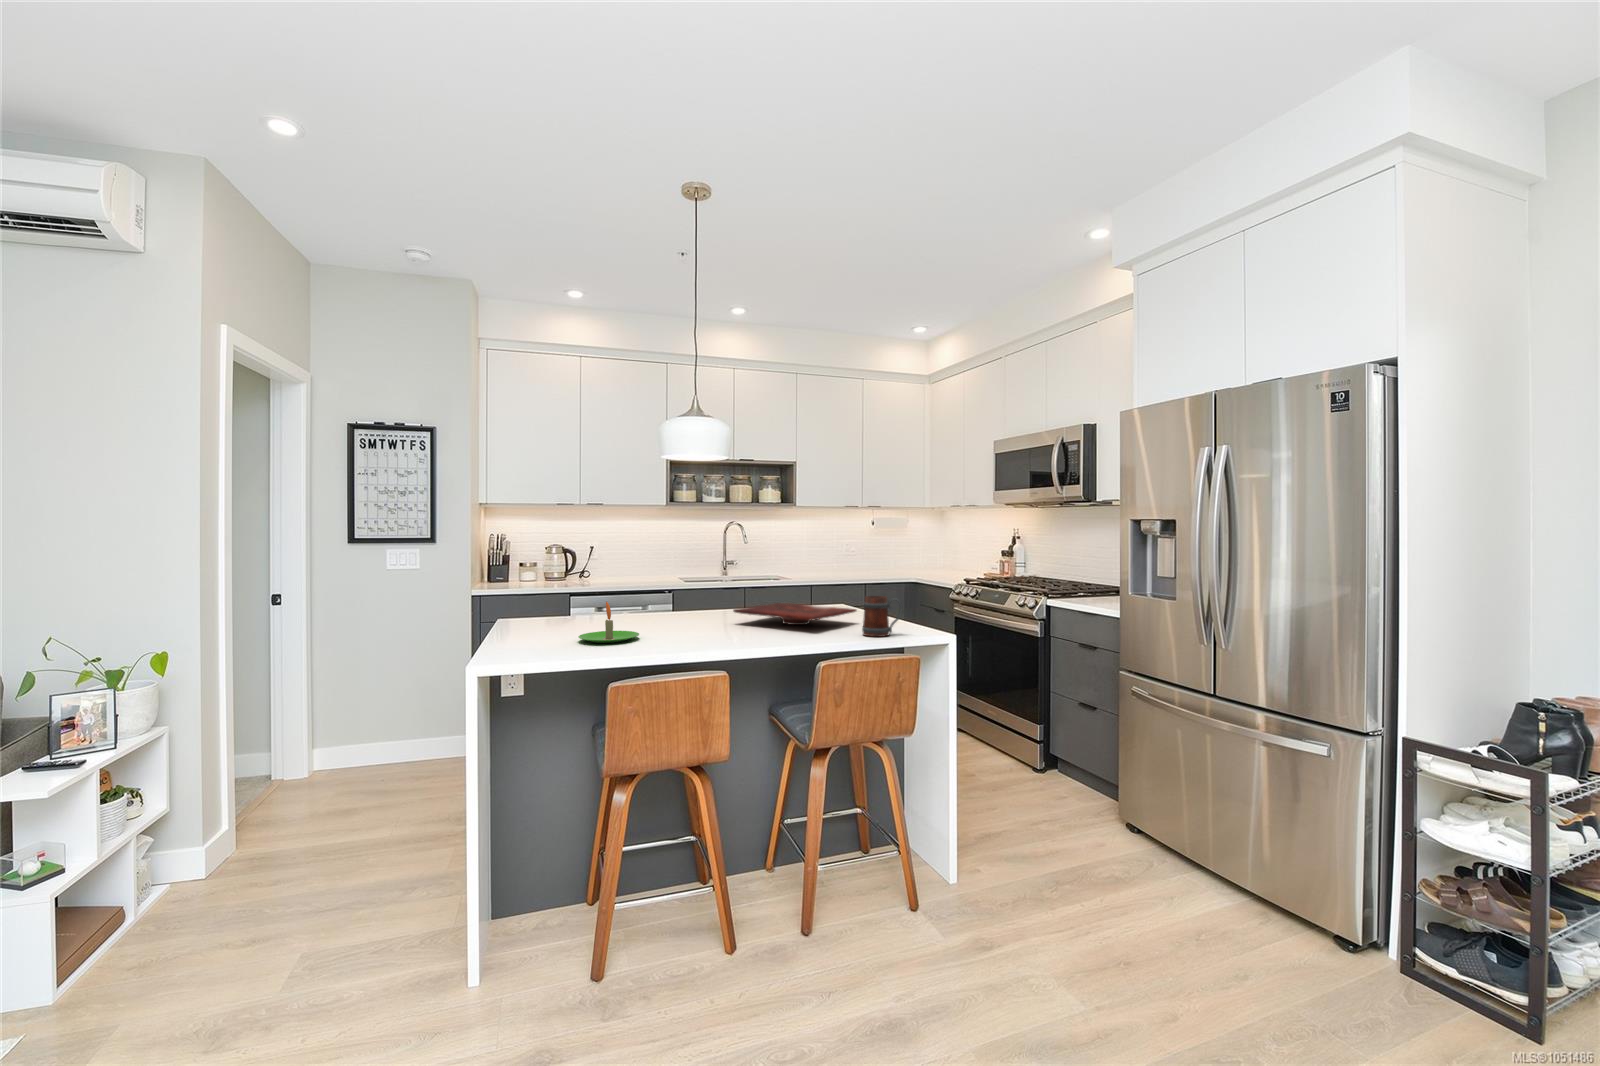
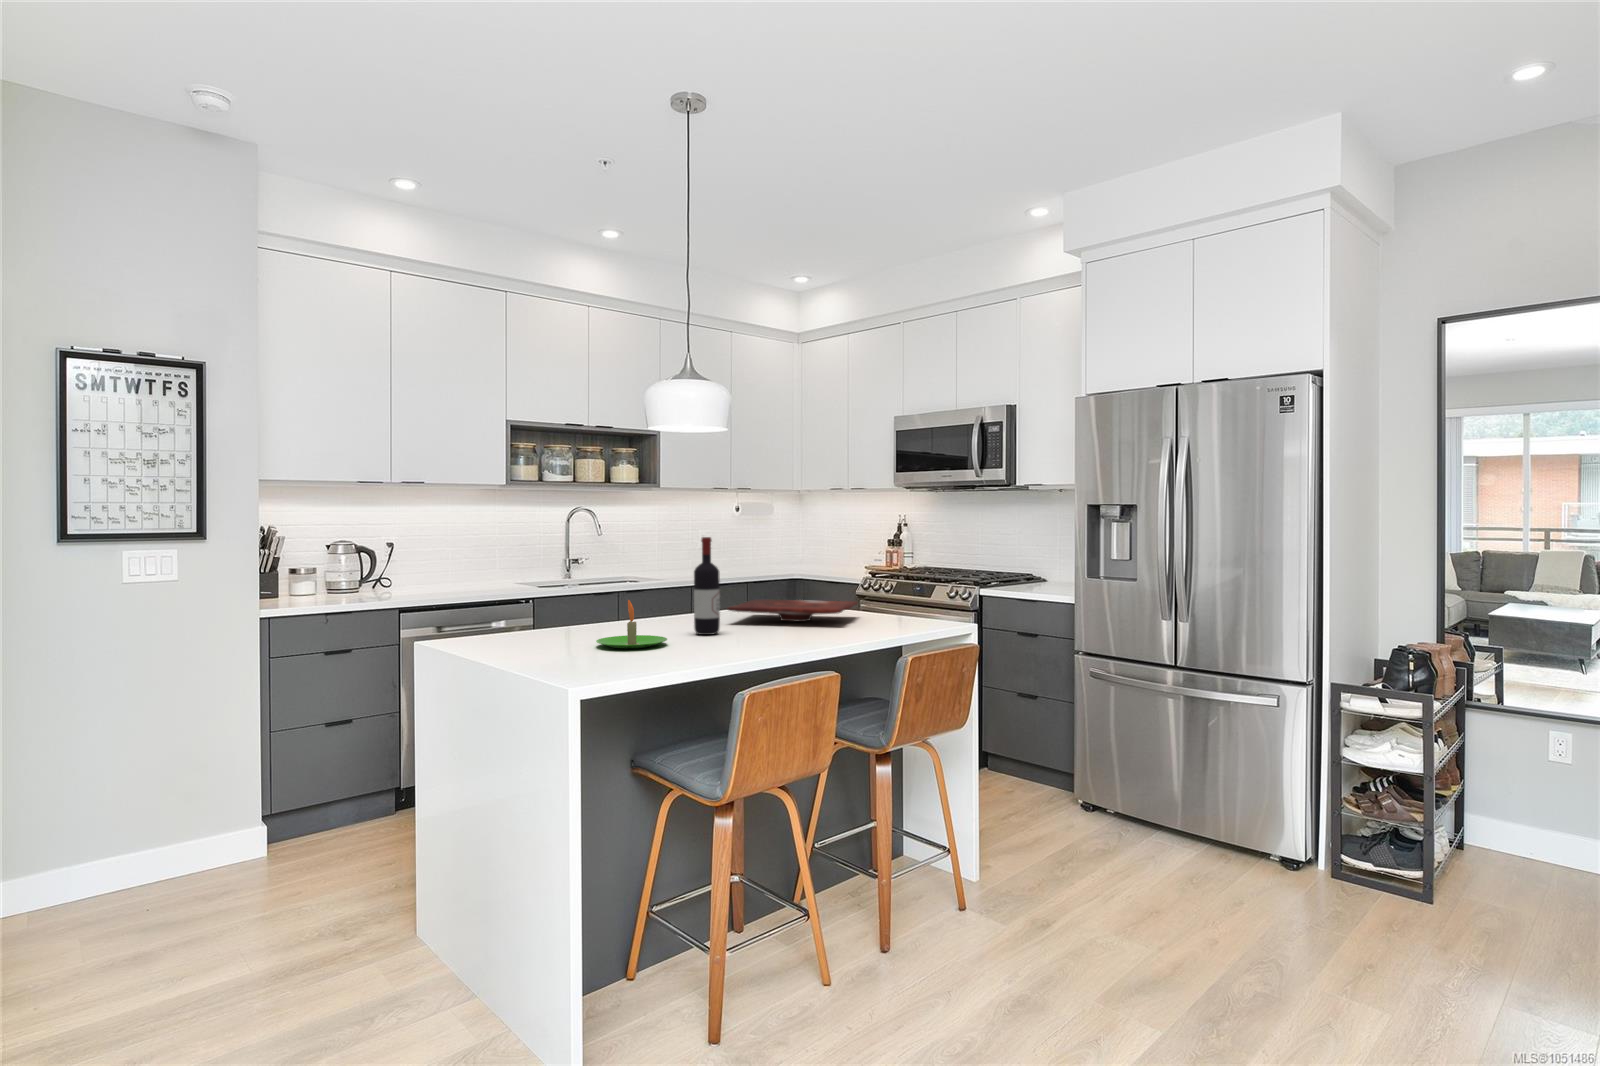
wine bottle: none [682,550,704,634] -> present [694,537,720,635]
mug: present [862,596,902,637] -> none [889,584,930,627]

